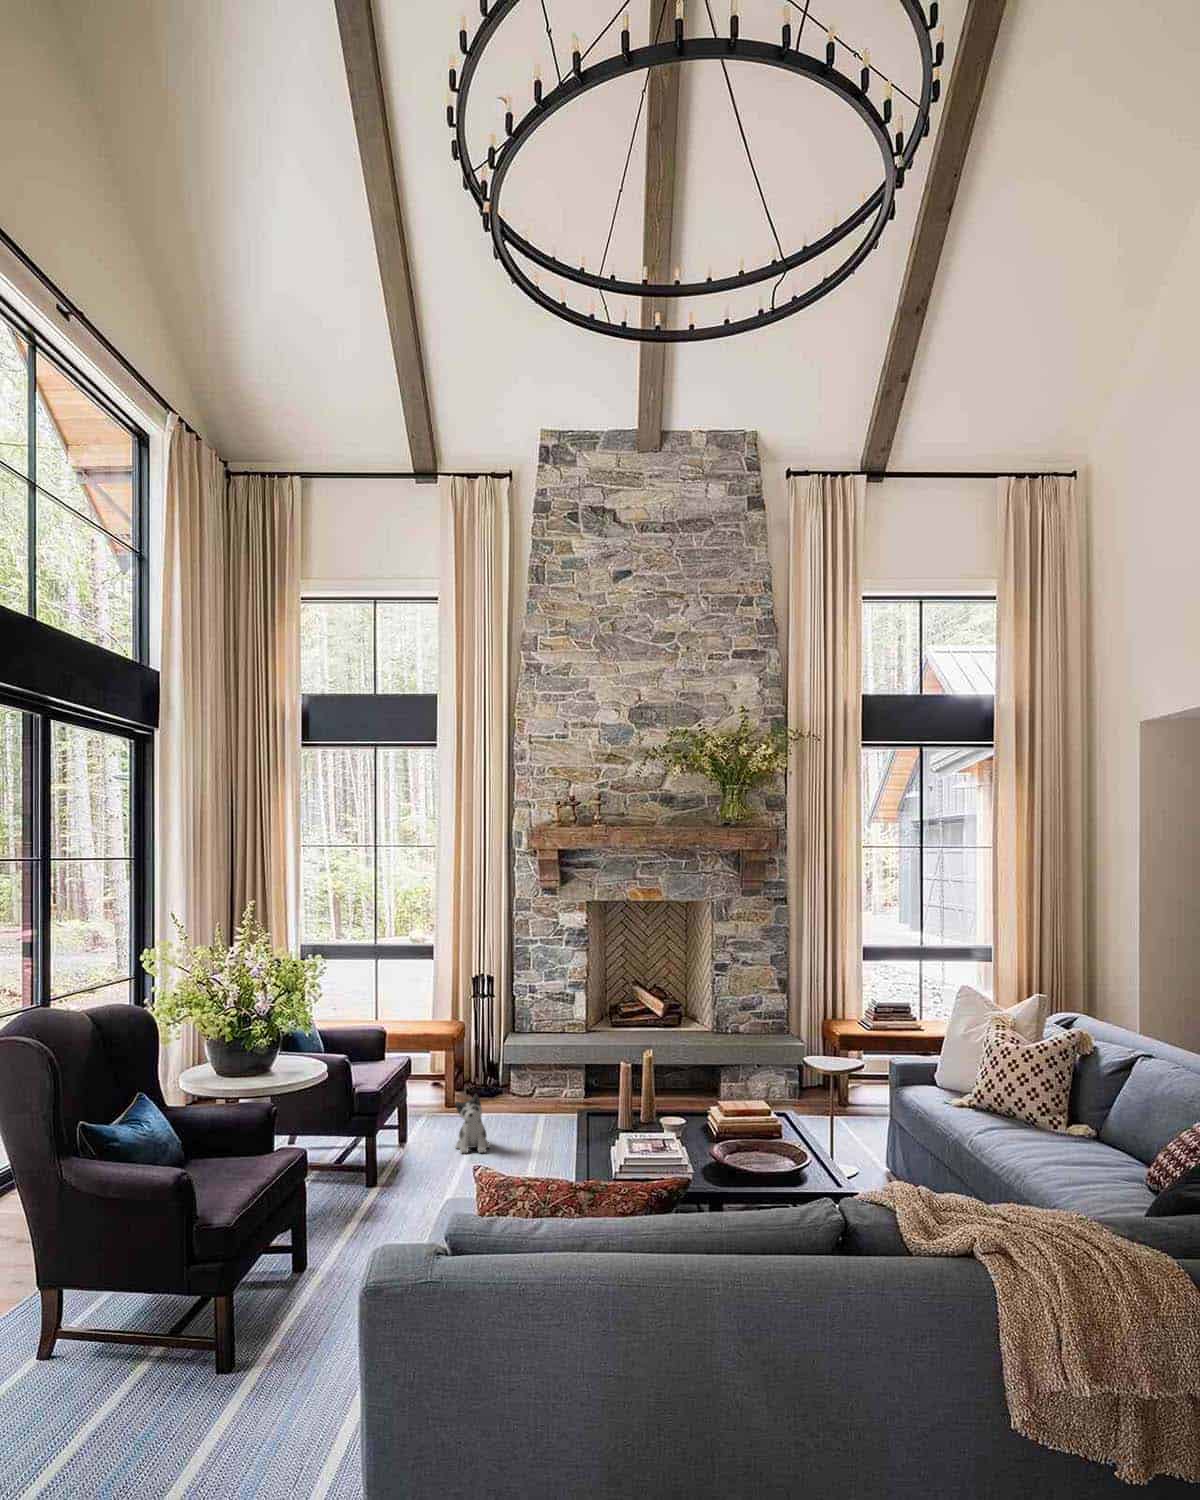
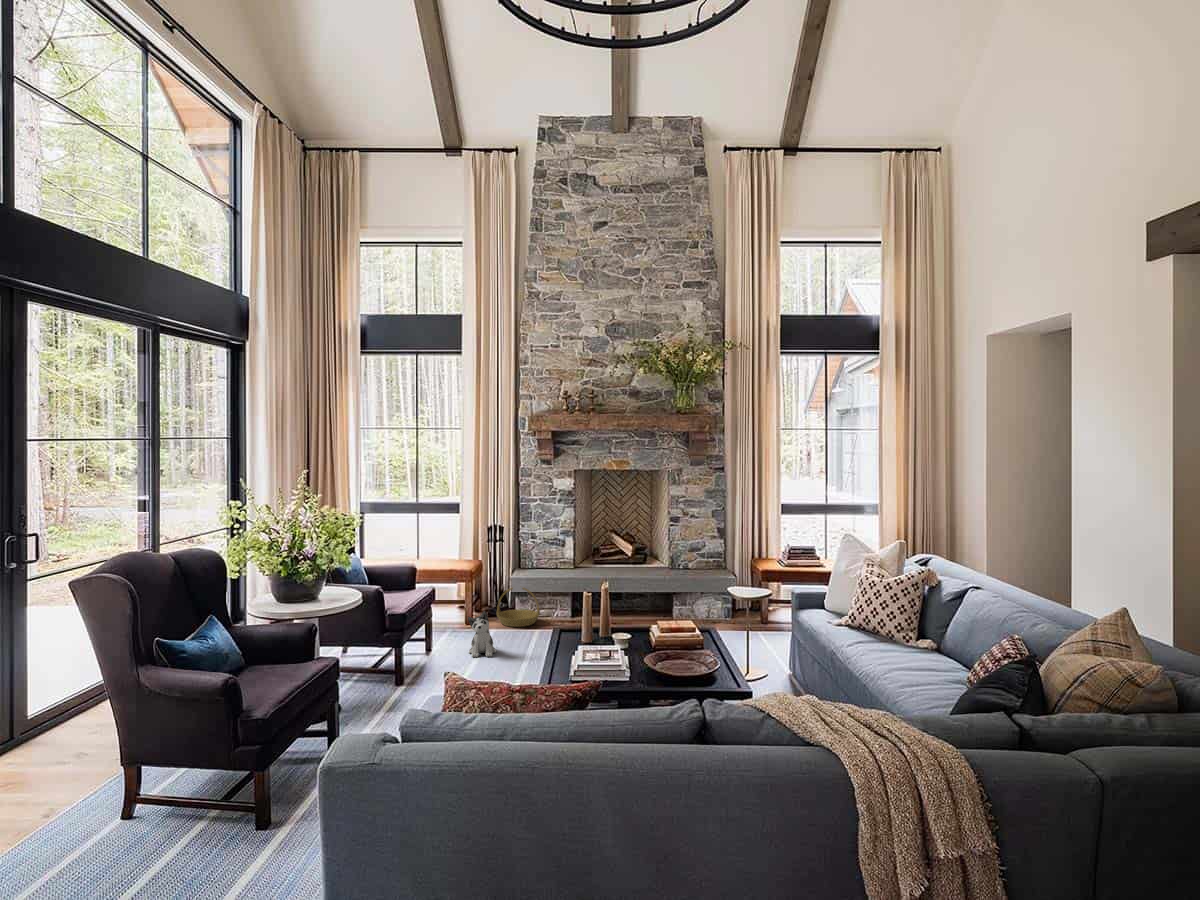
basket: none [484,1058,542,1112] -> present [497,588,540,627]

